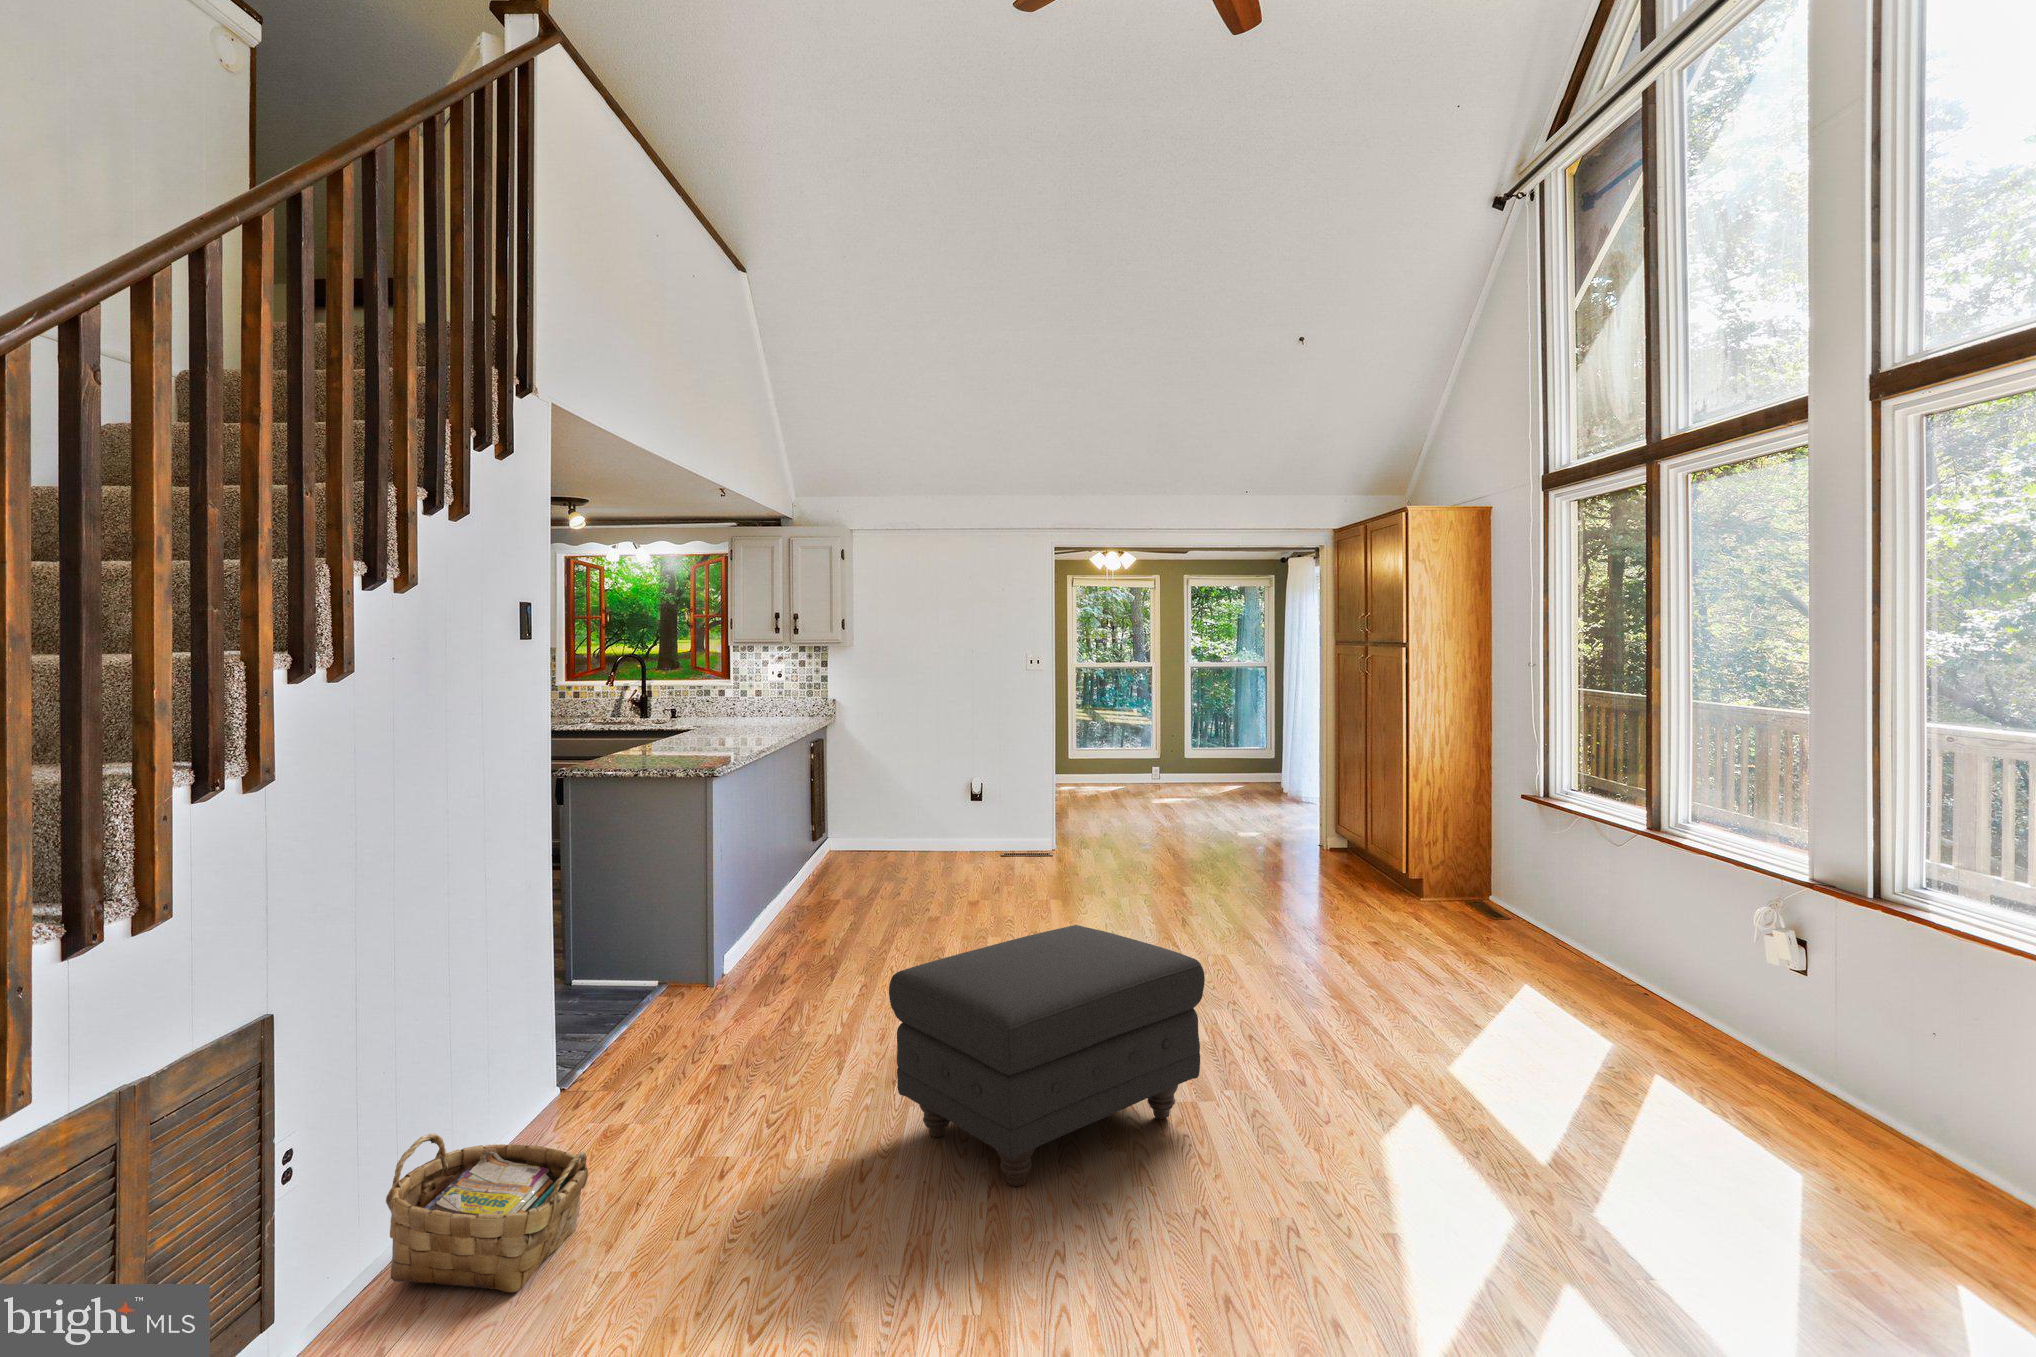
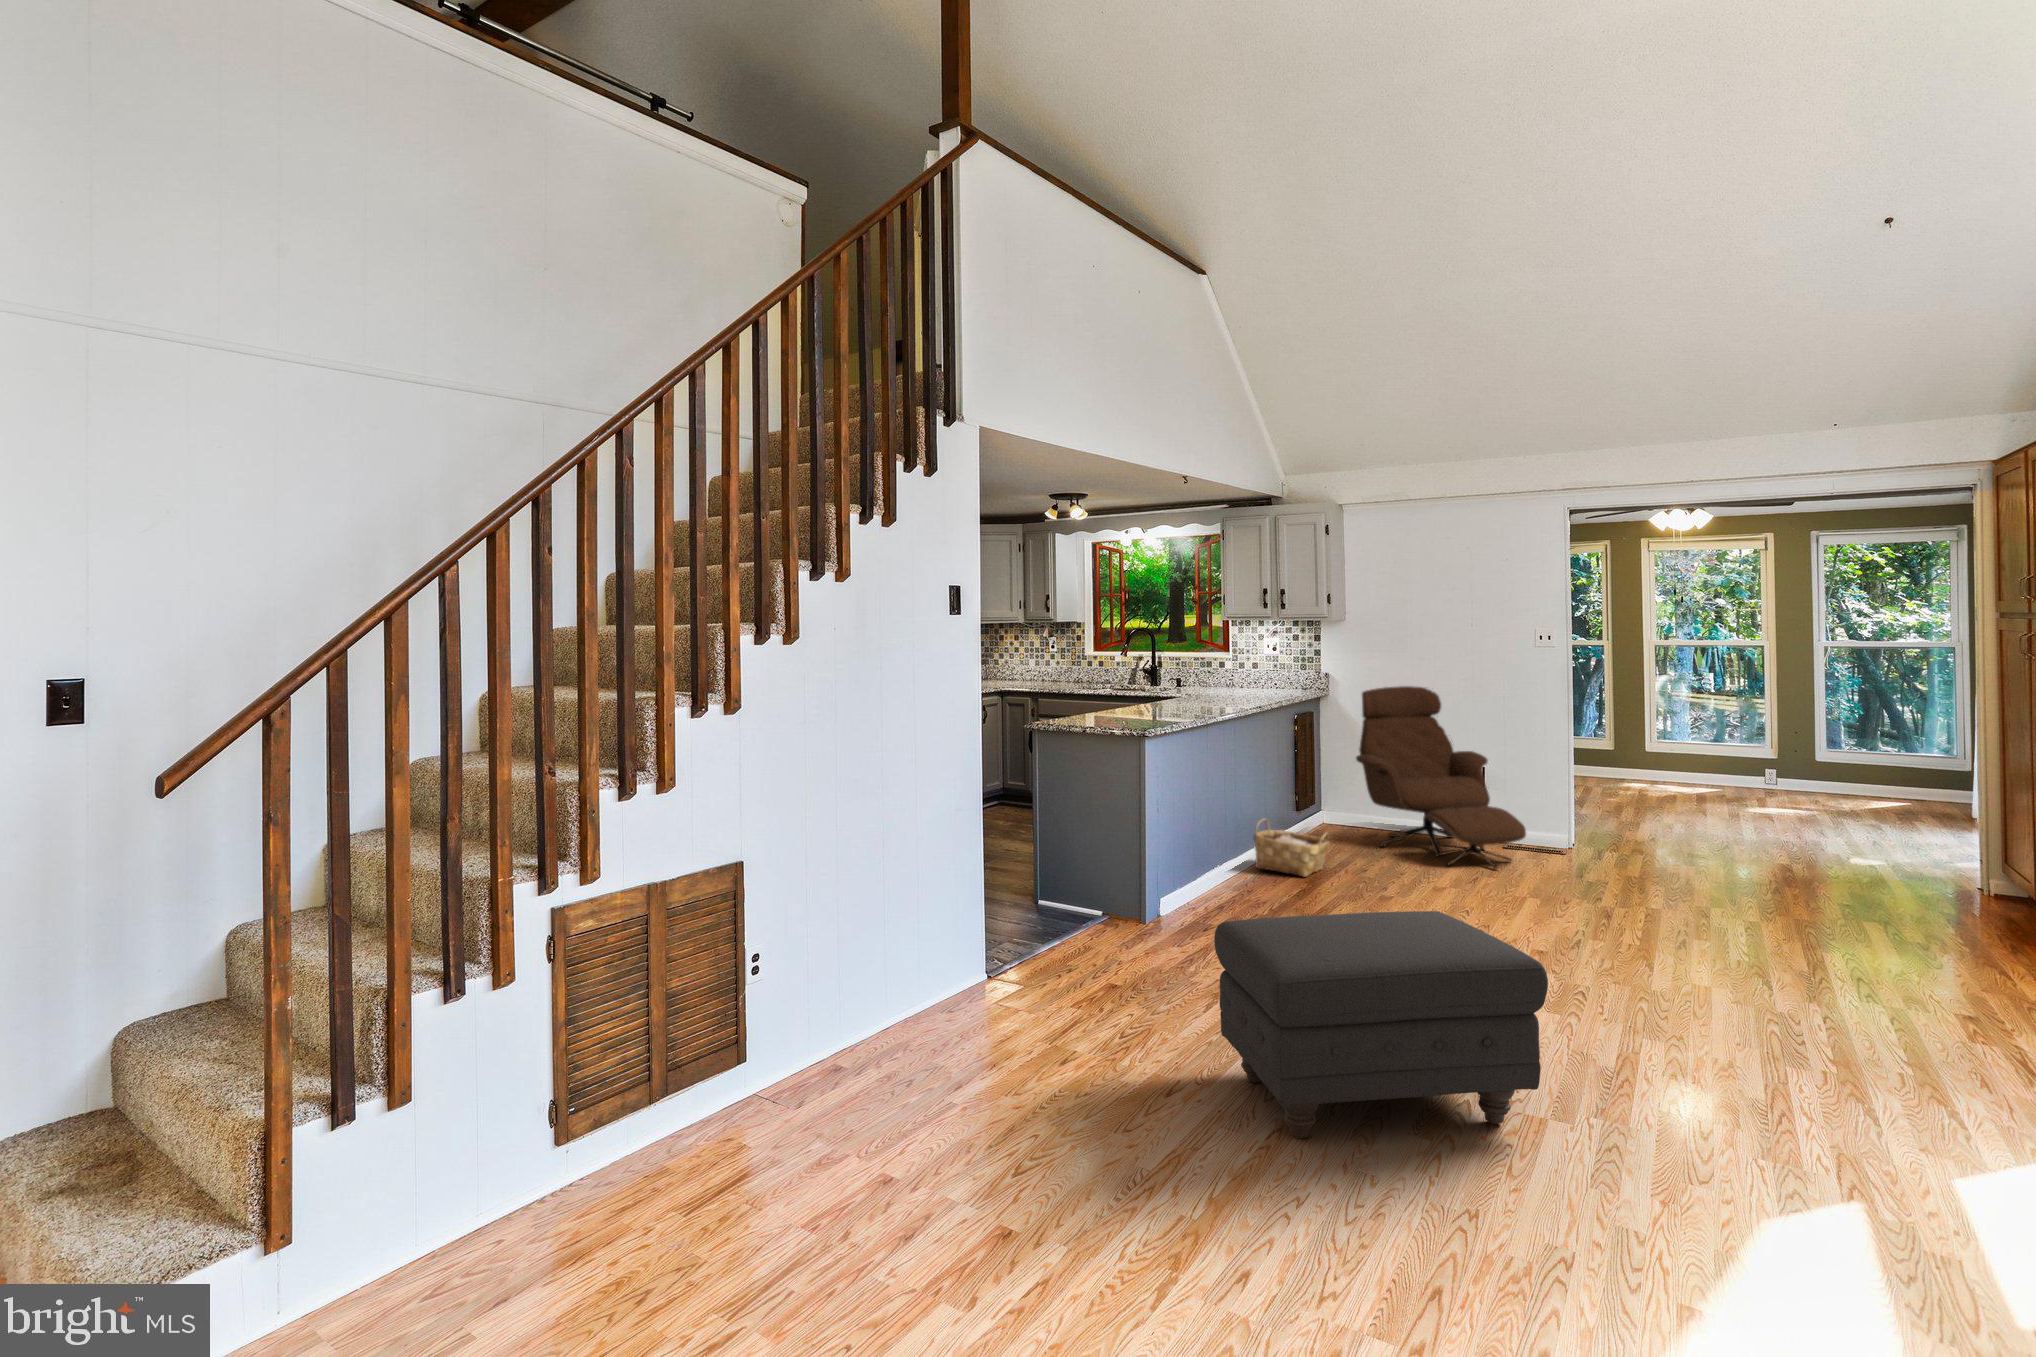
lounge chair: none [869,709,1027,874] -> present [1356,686,1526,869]
woven basket: present [386,1133,588,1292] -> present [1253,819,1330,877]

